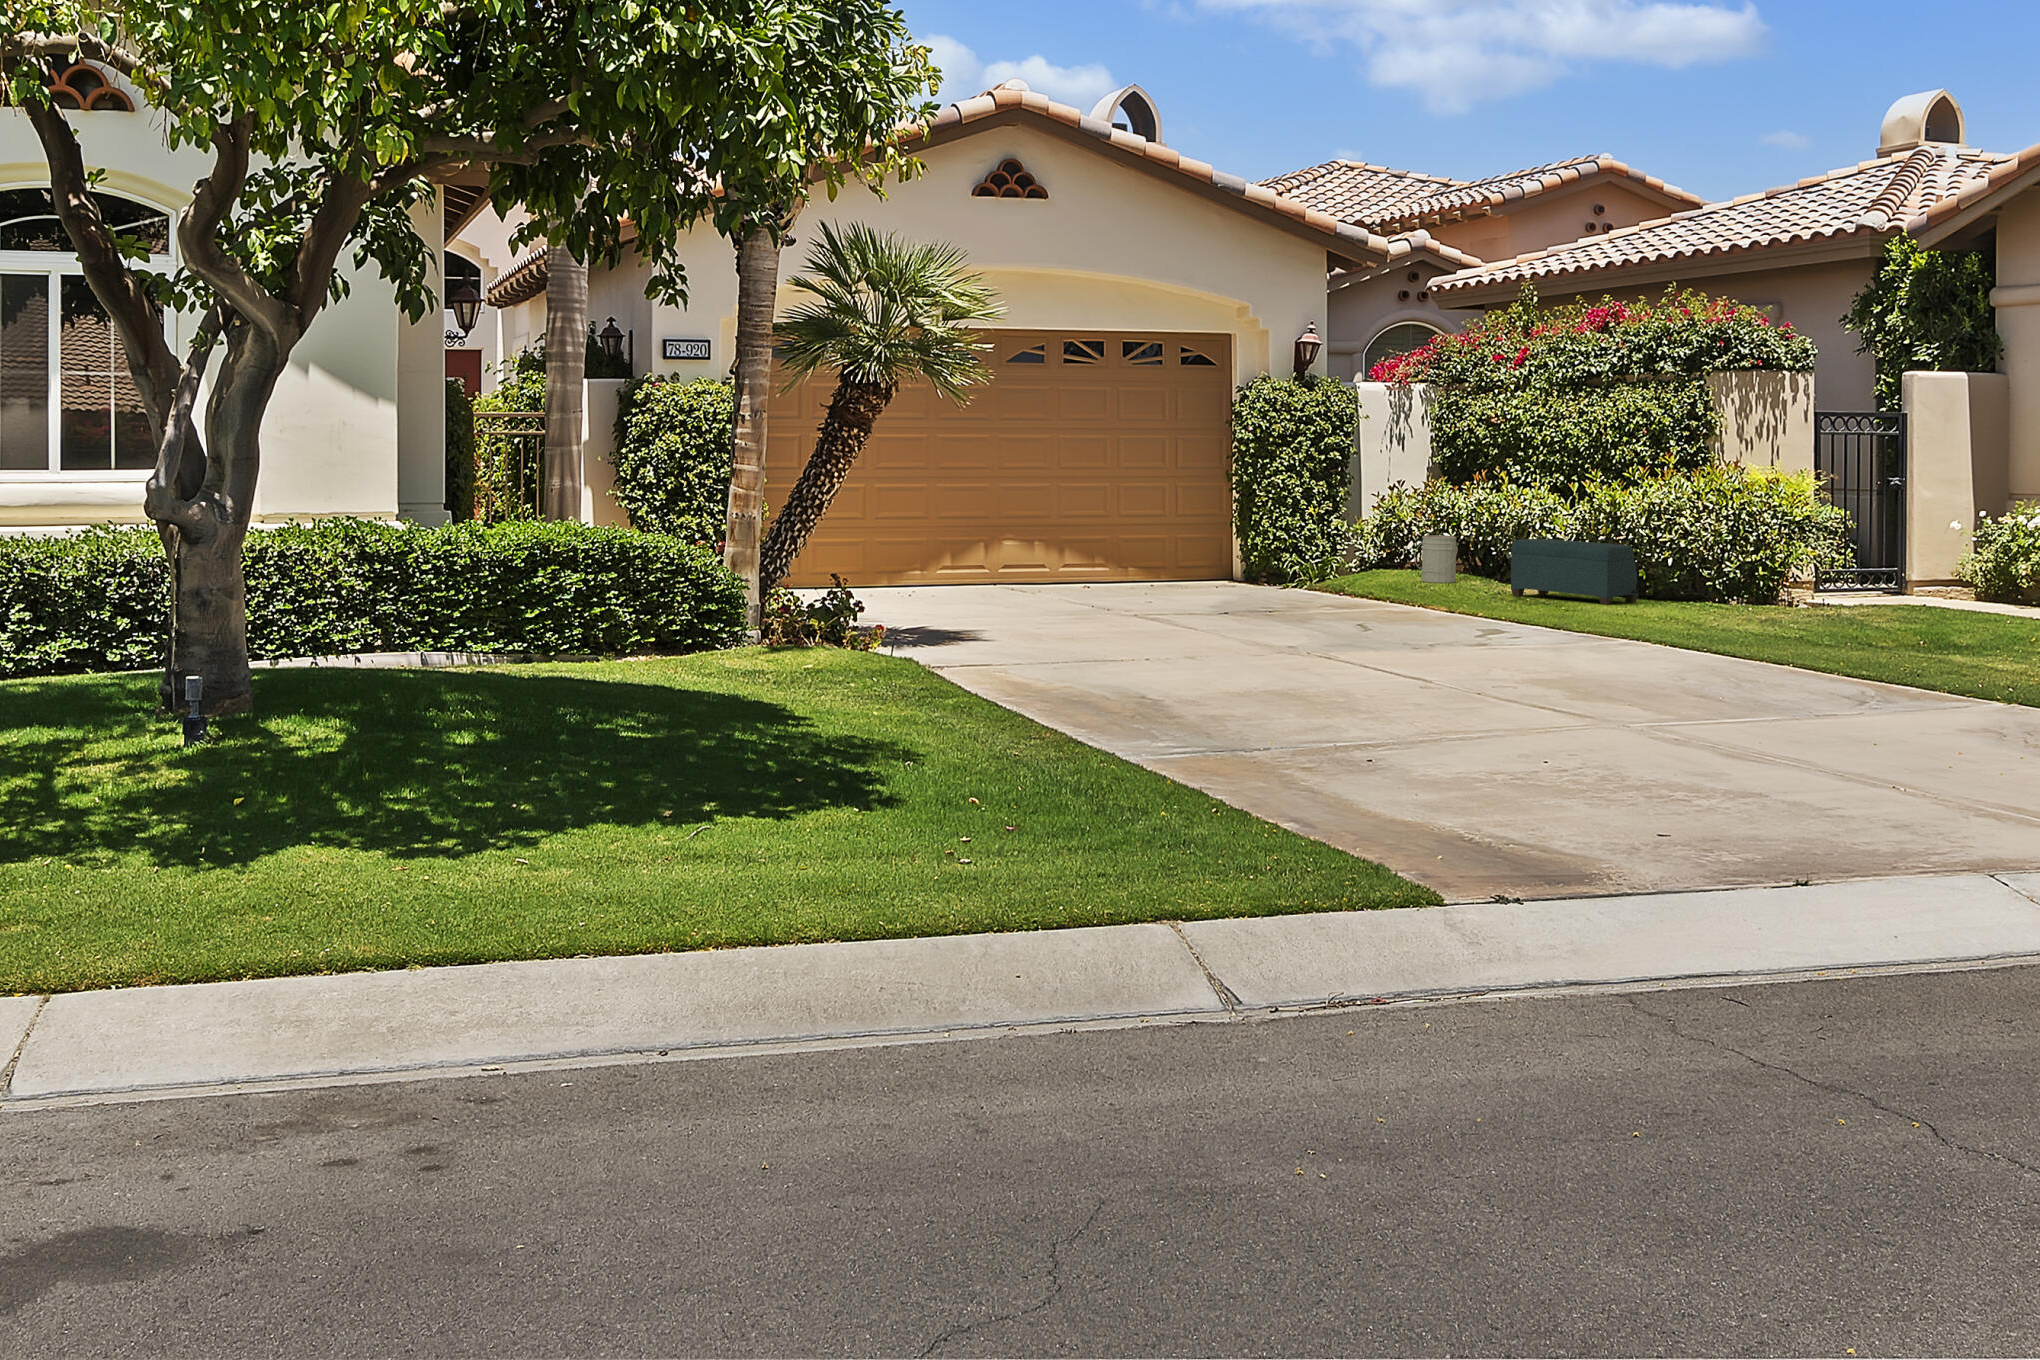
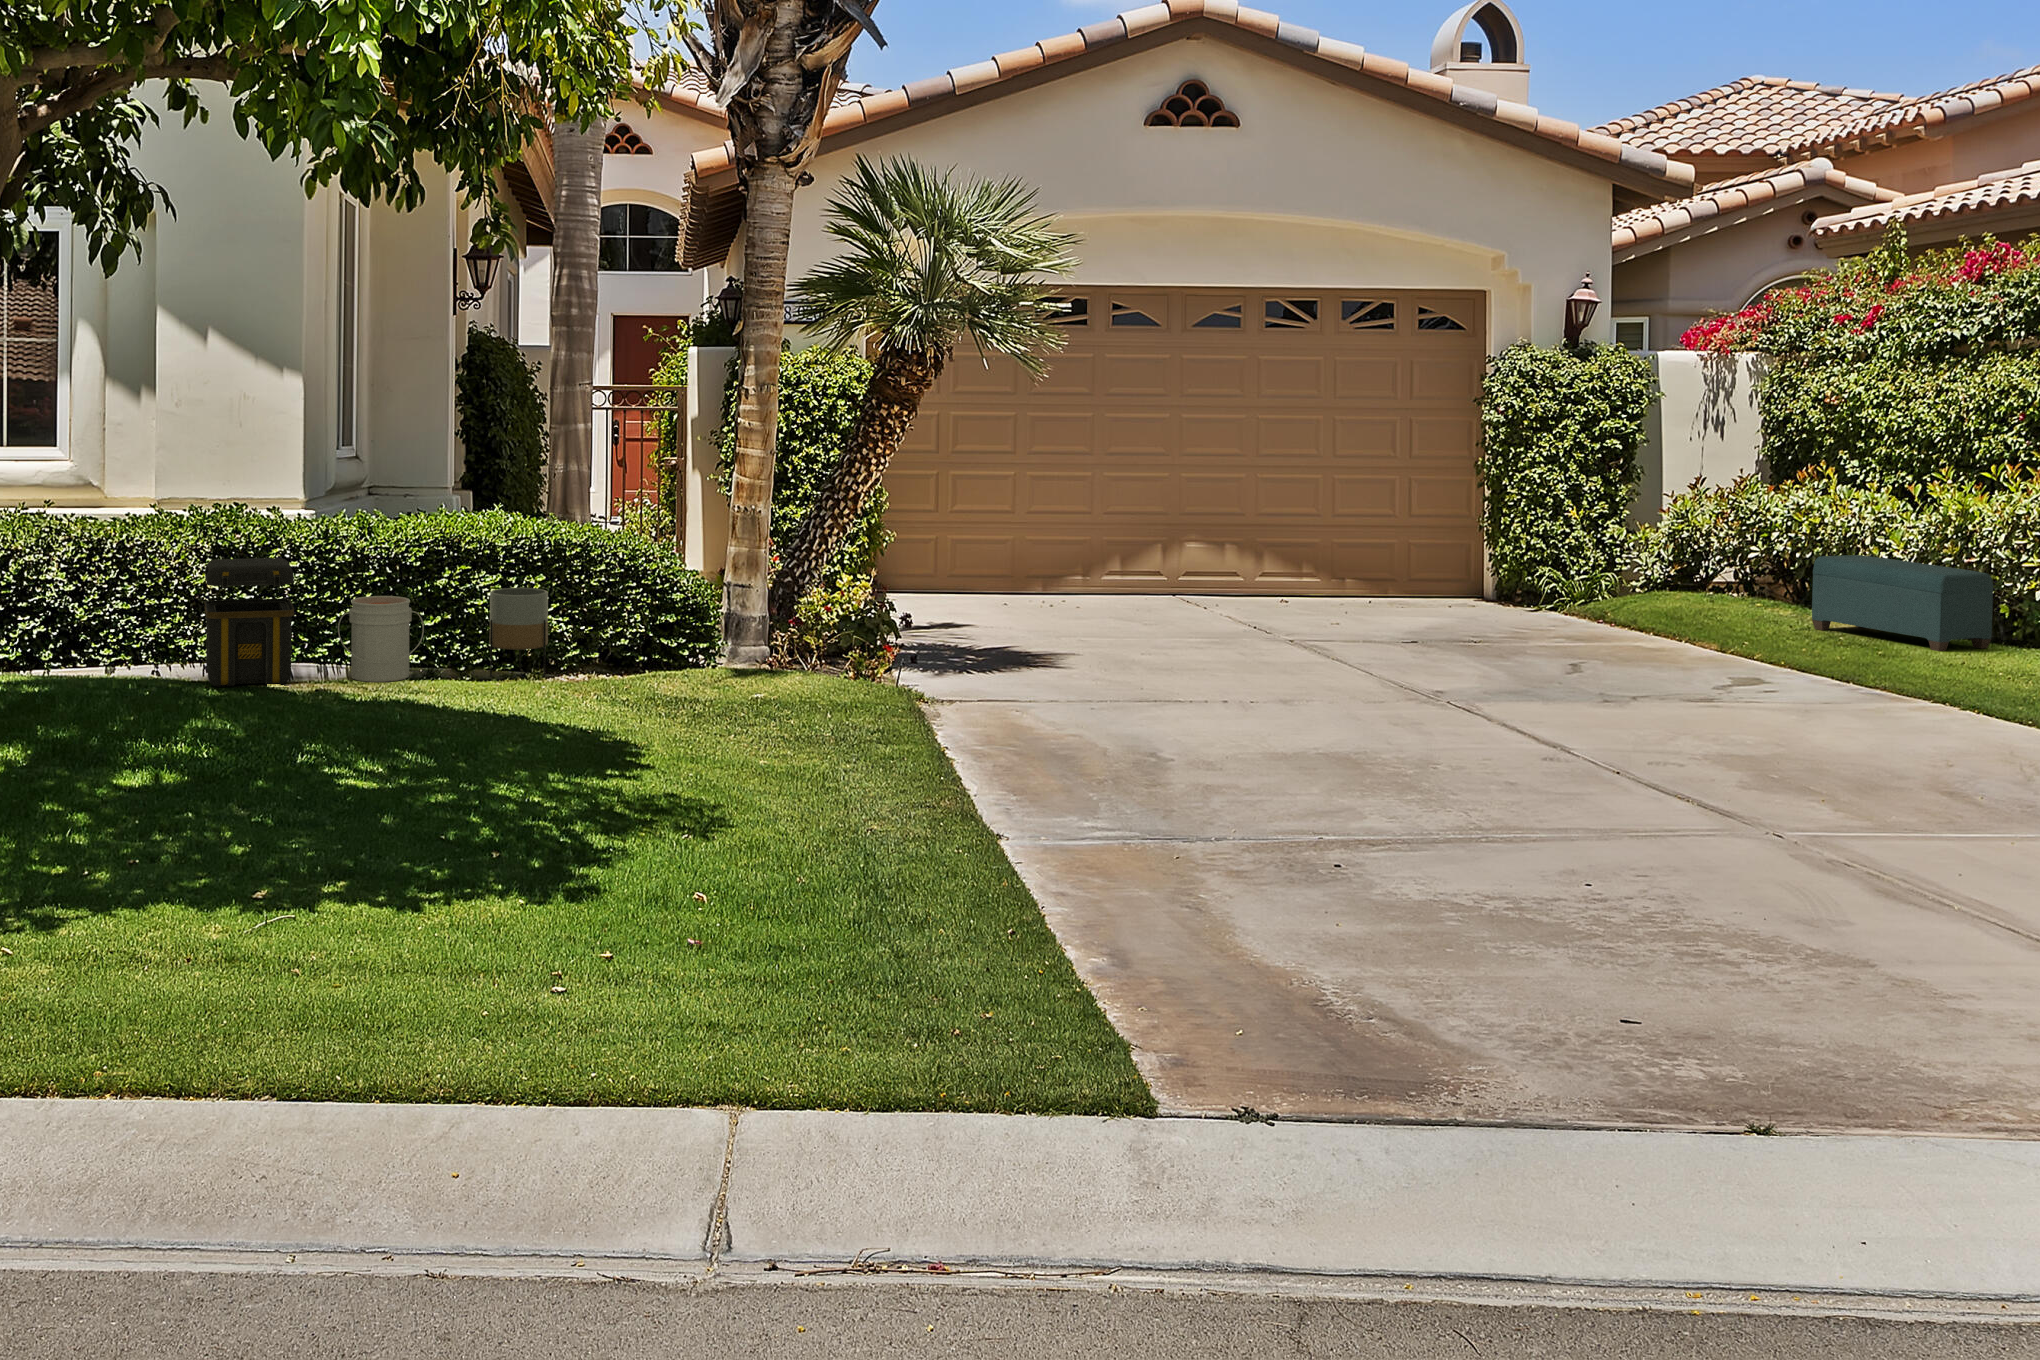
bucket: present [1414,535,1457,583] -> present [338,596,424,682]
toolbox: none [353,559,445,668] -> present [204,558,294,687]
planter: none [587,580,638,654] -> present [489,588,548,676]

